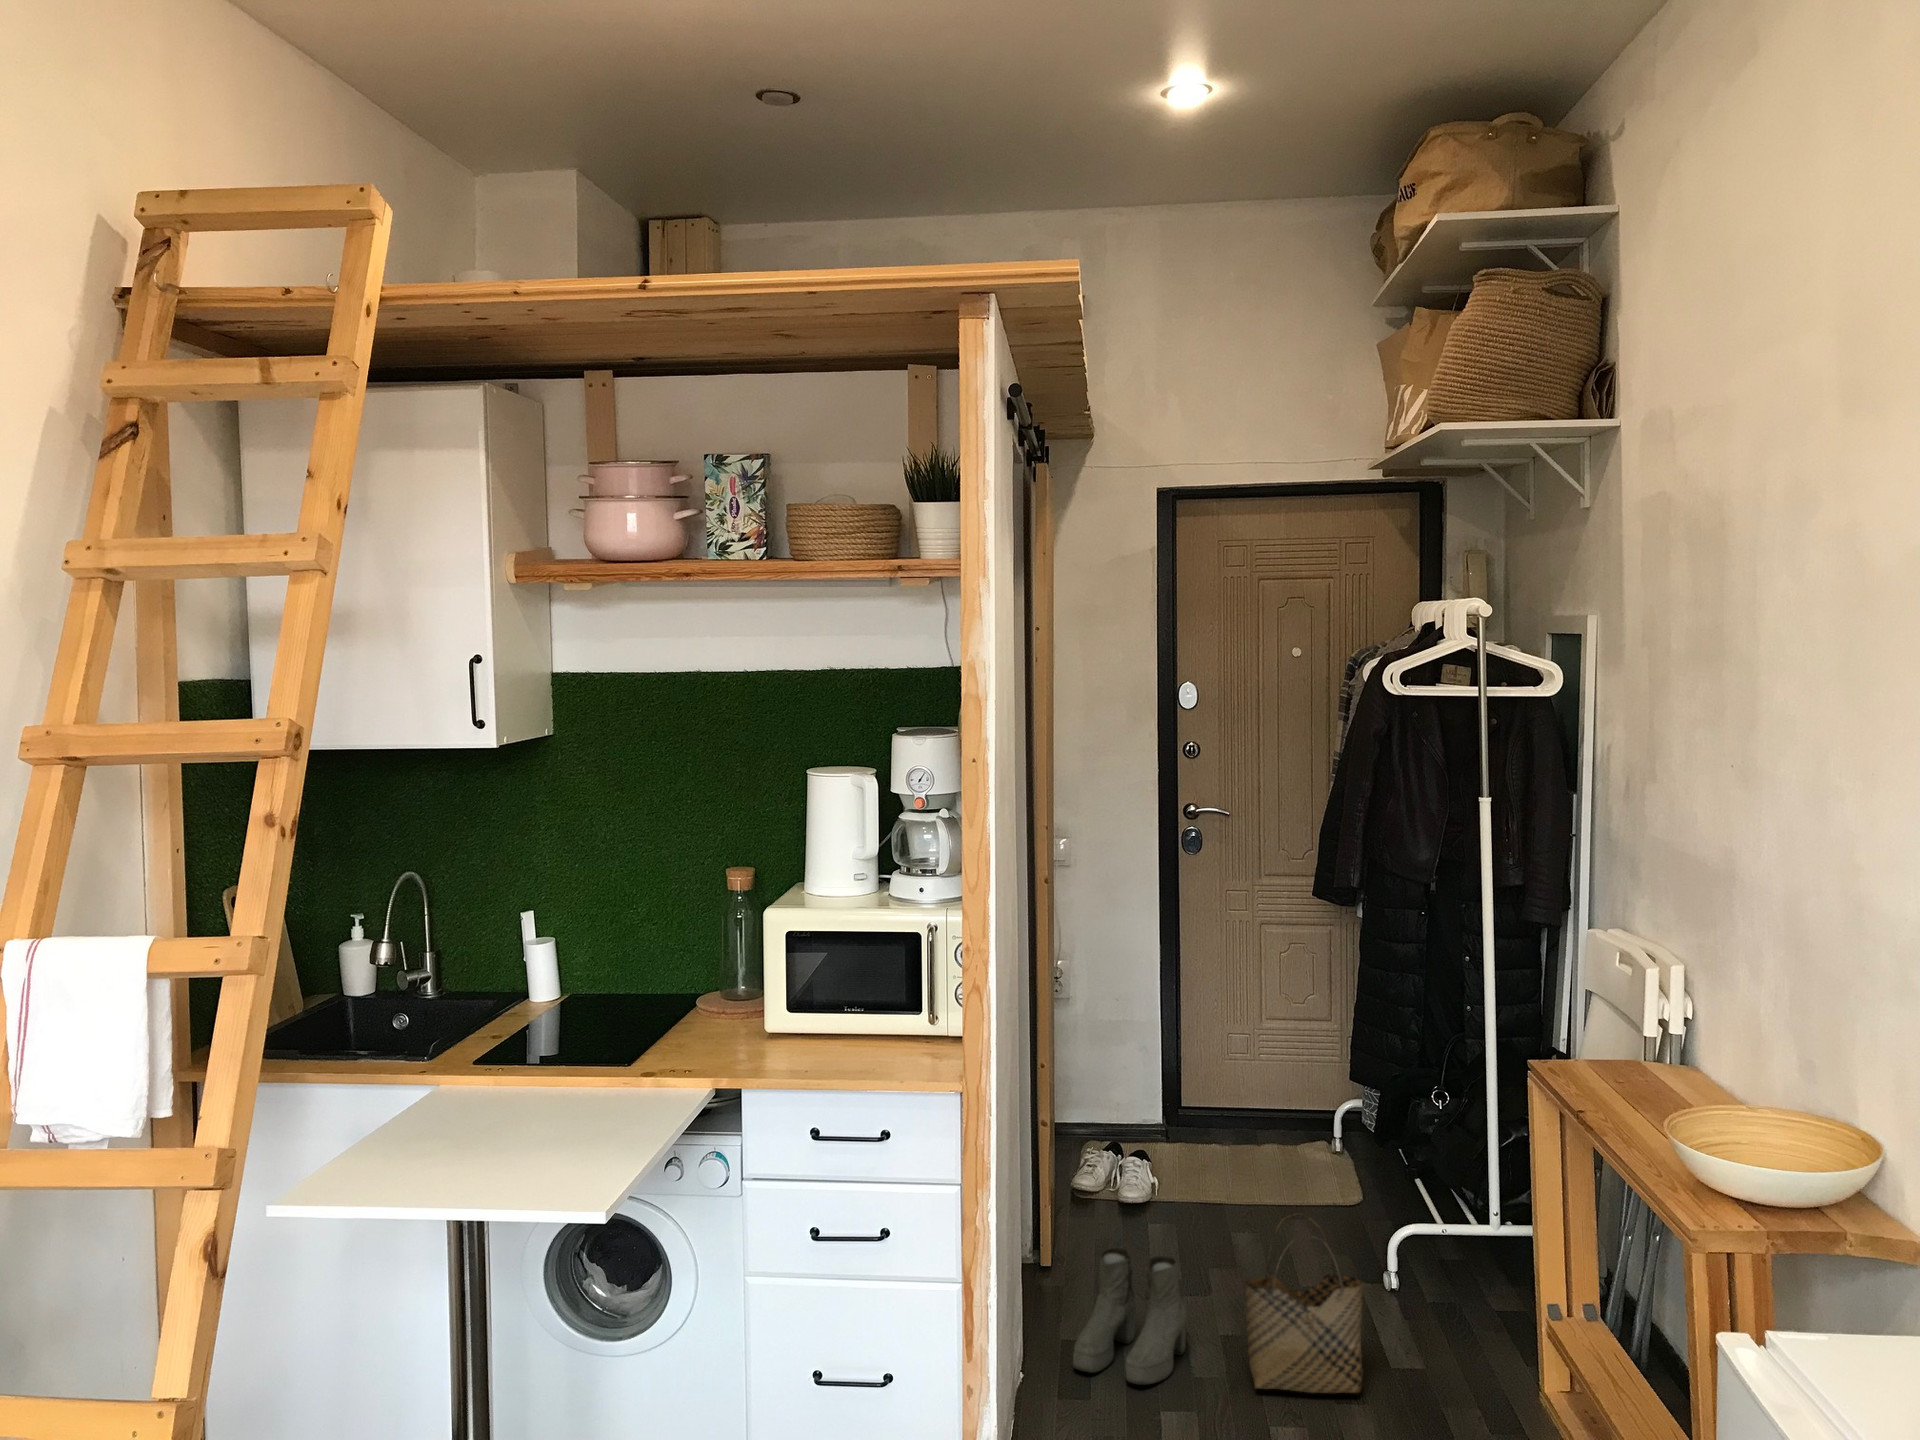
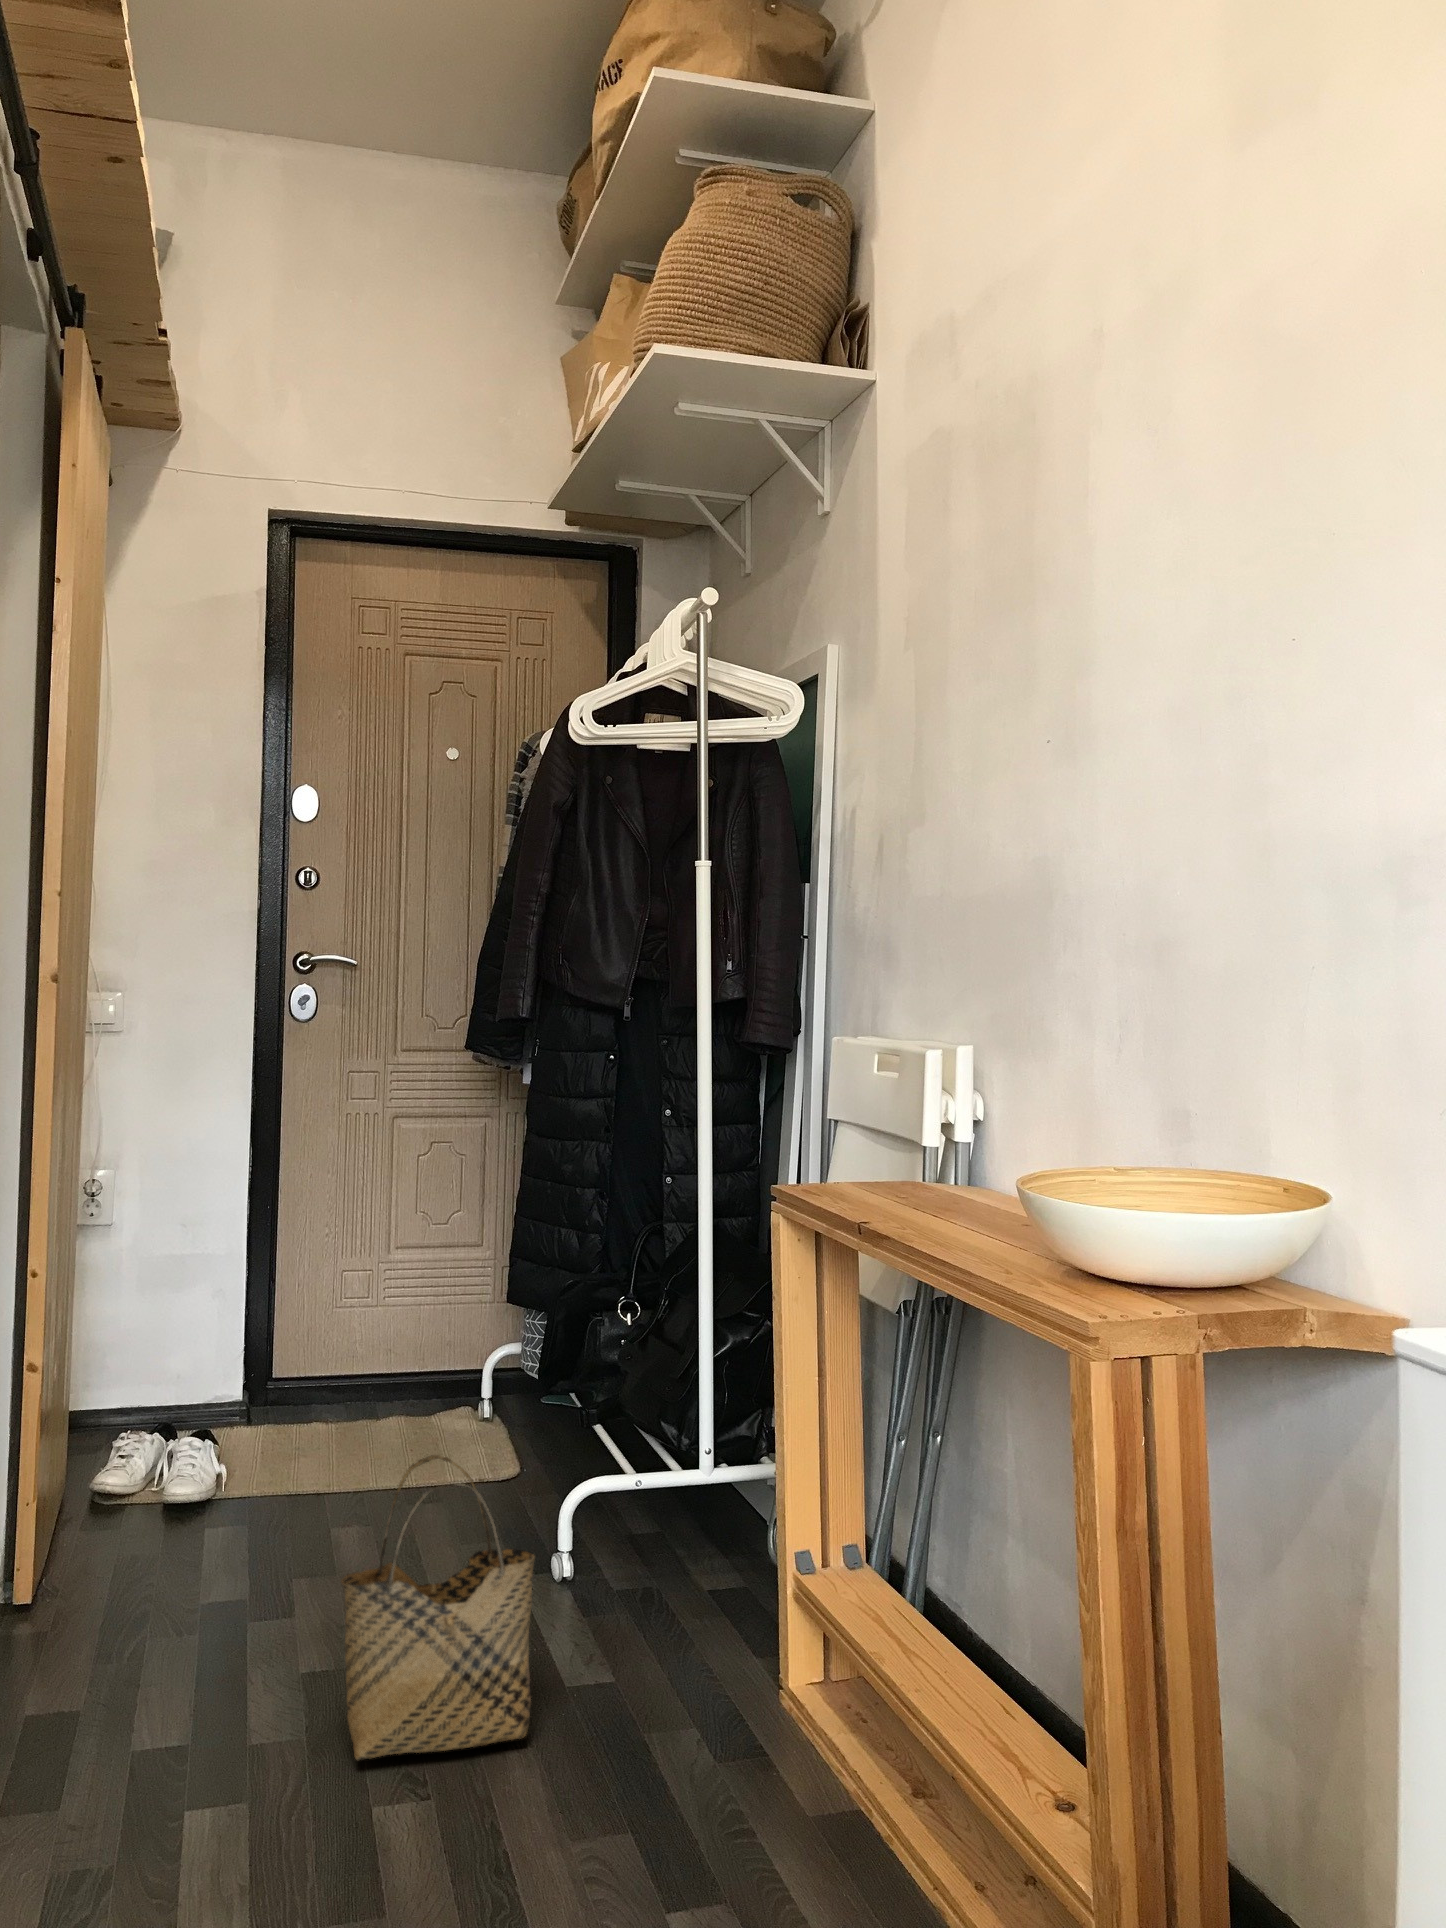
boots: present [1073,1248,1186,1385] -> none [28,1555,245,1791]

